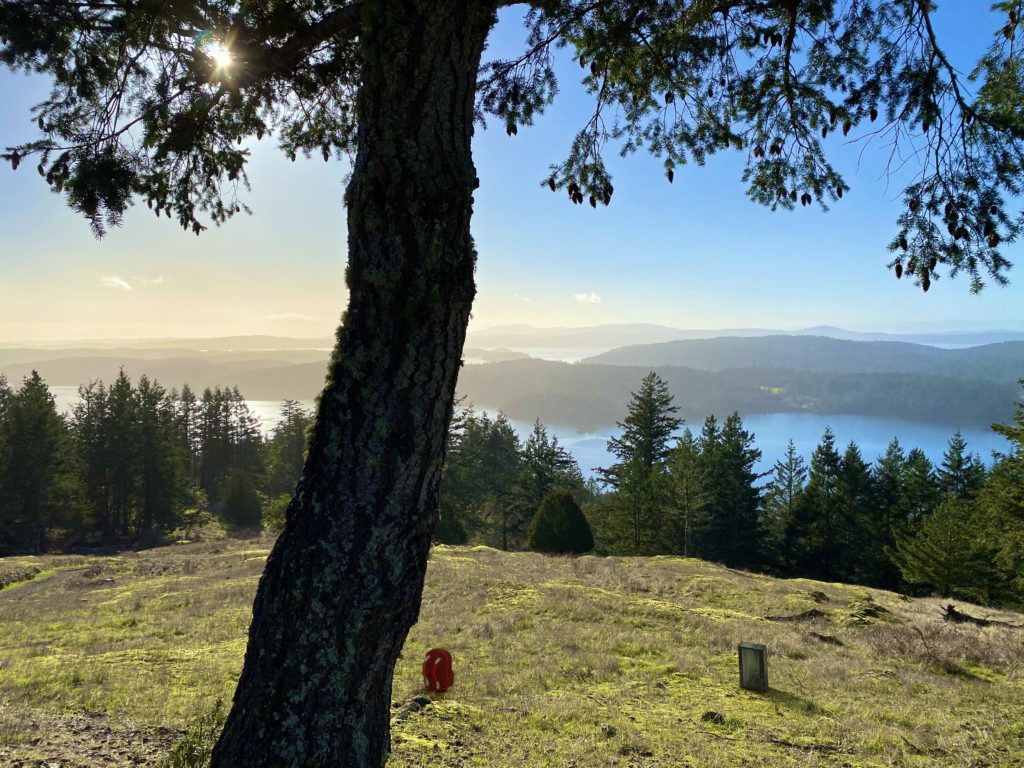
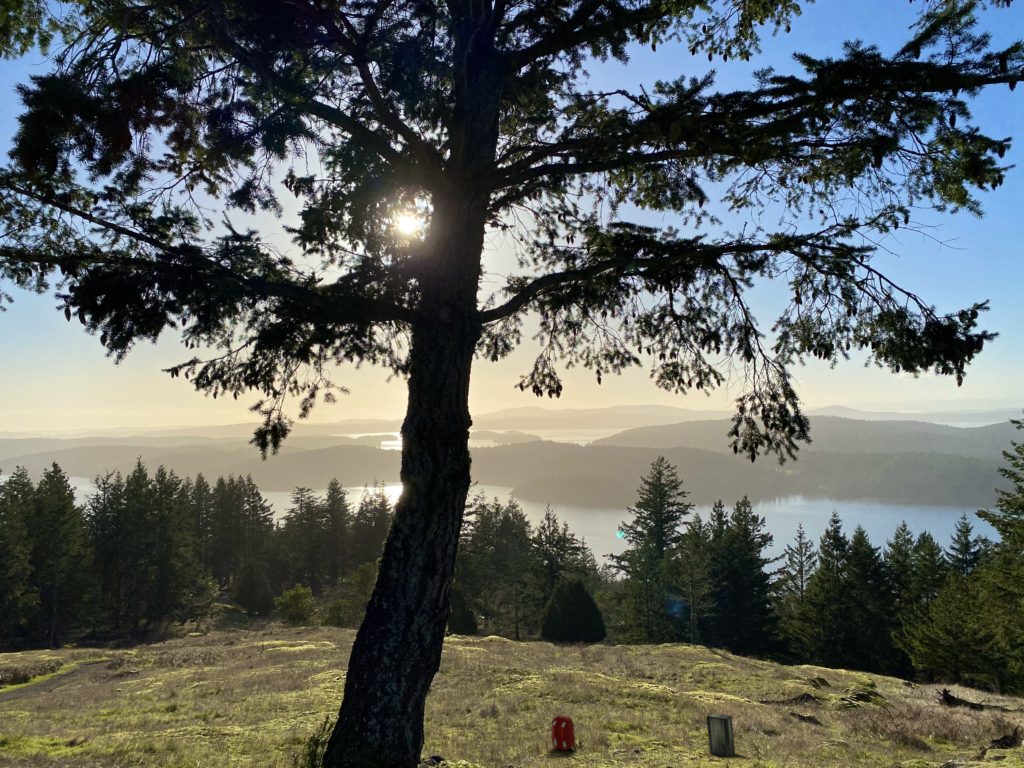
backpack: present [422,648,455,692] -> present [551,715,575,750]

